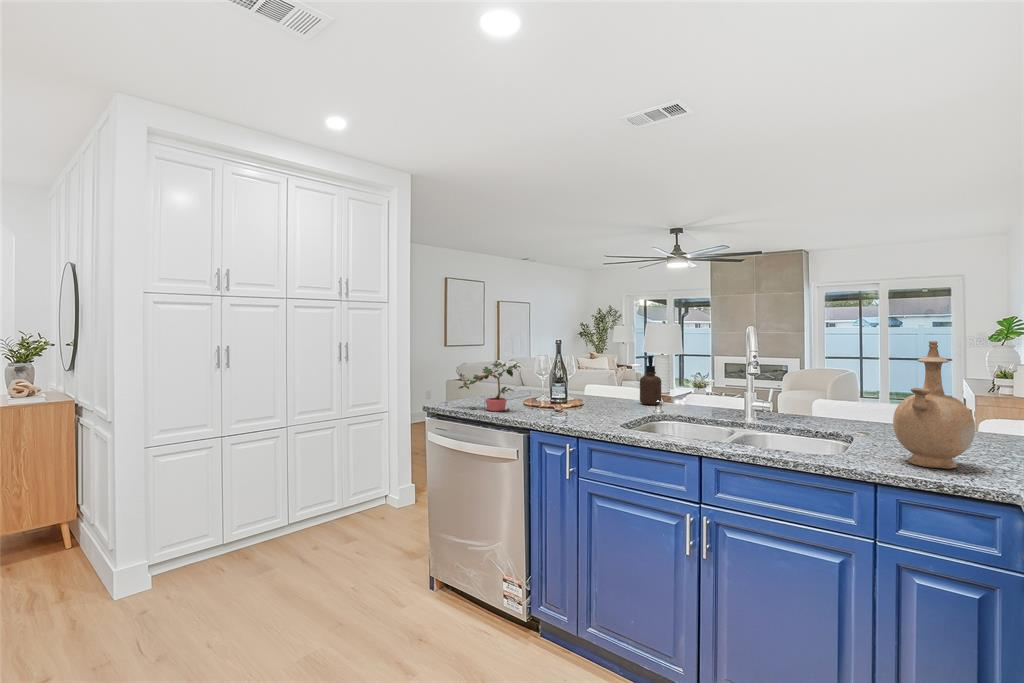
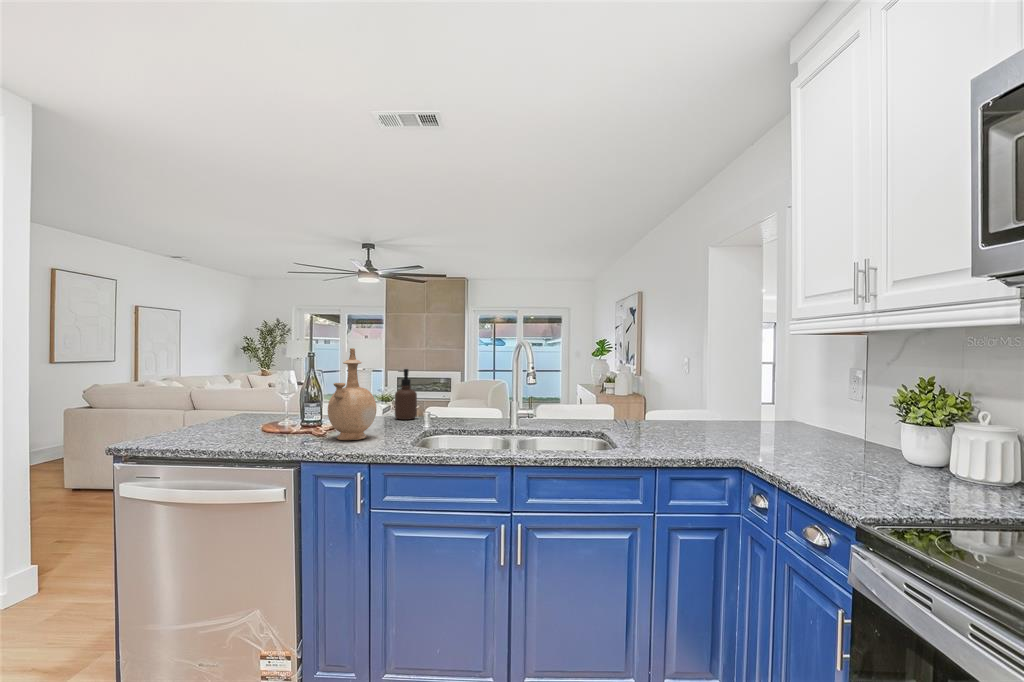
vase: present [893,341,975,469] -> present [328,348,377,440]
potted plant: present [459,361,520,411] -> none [171,378,275,445]

